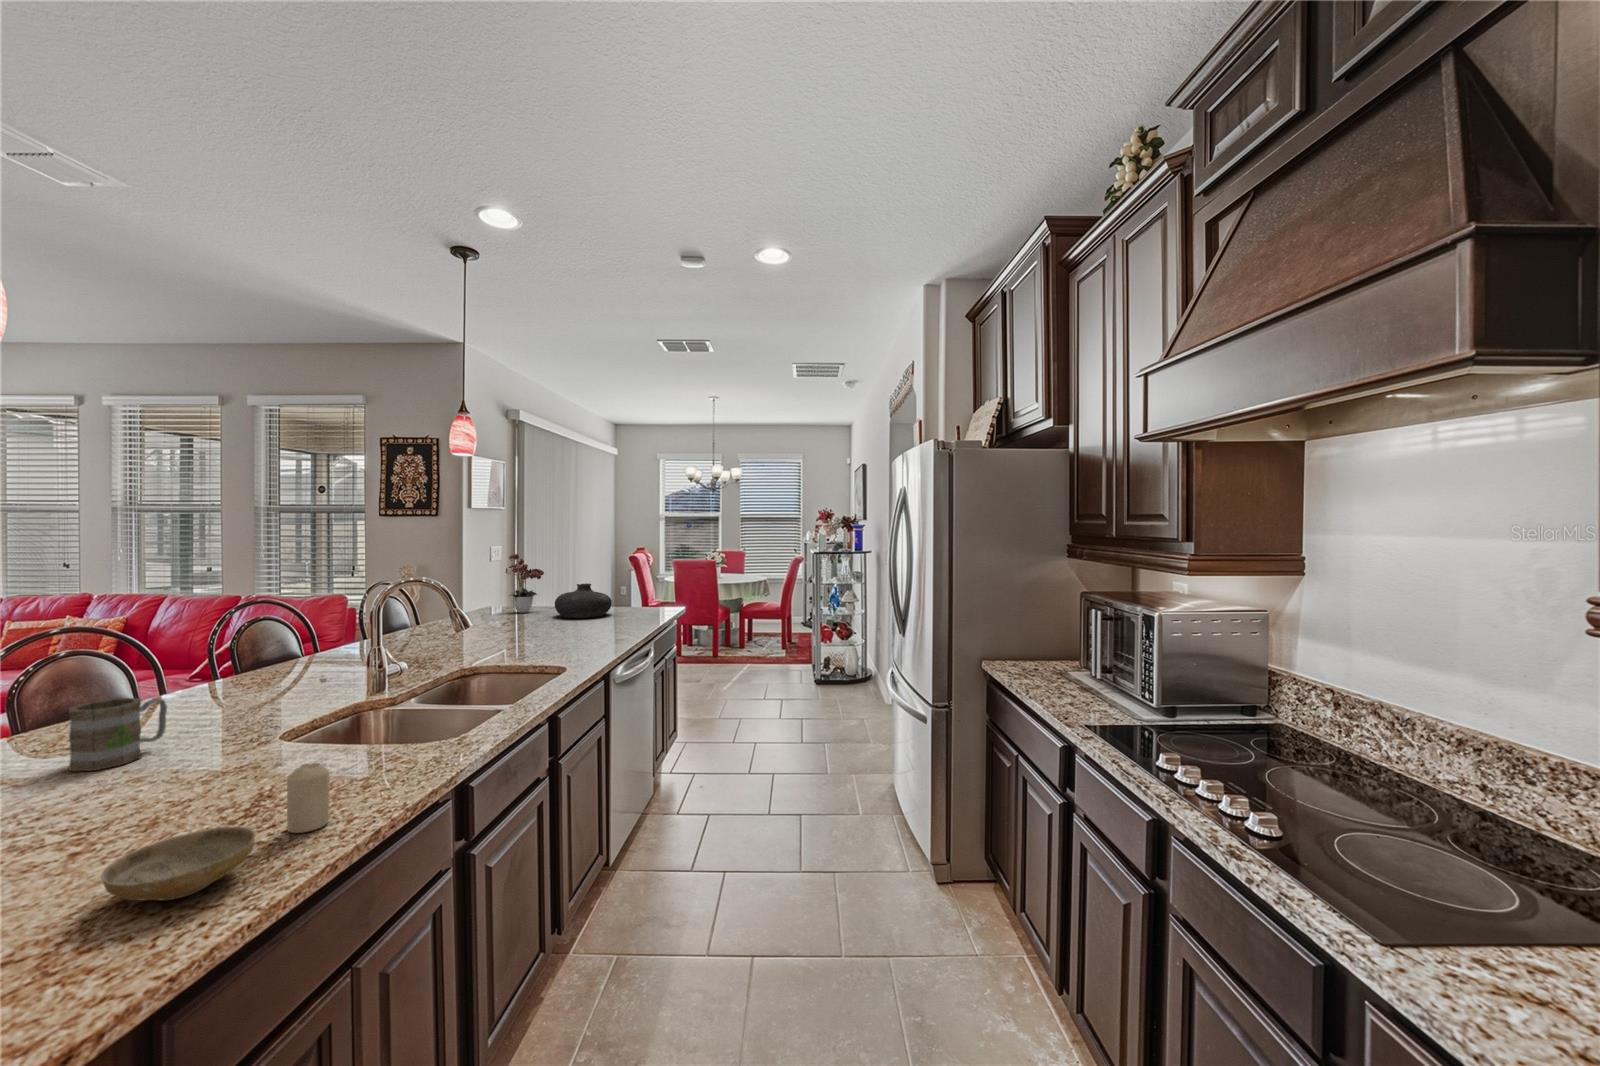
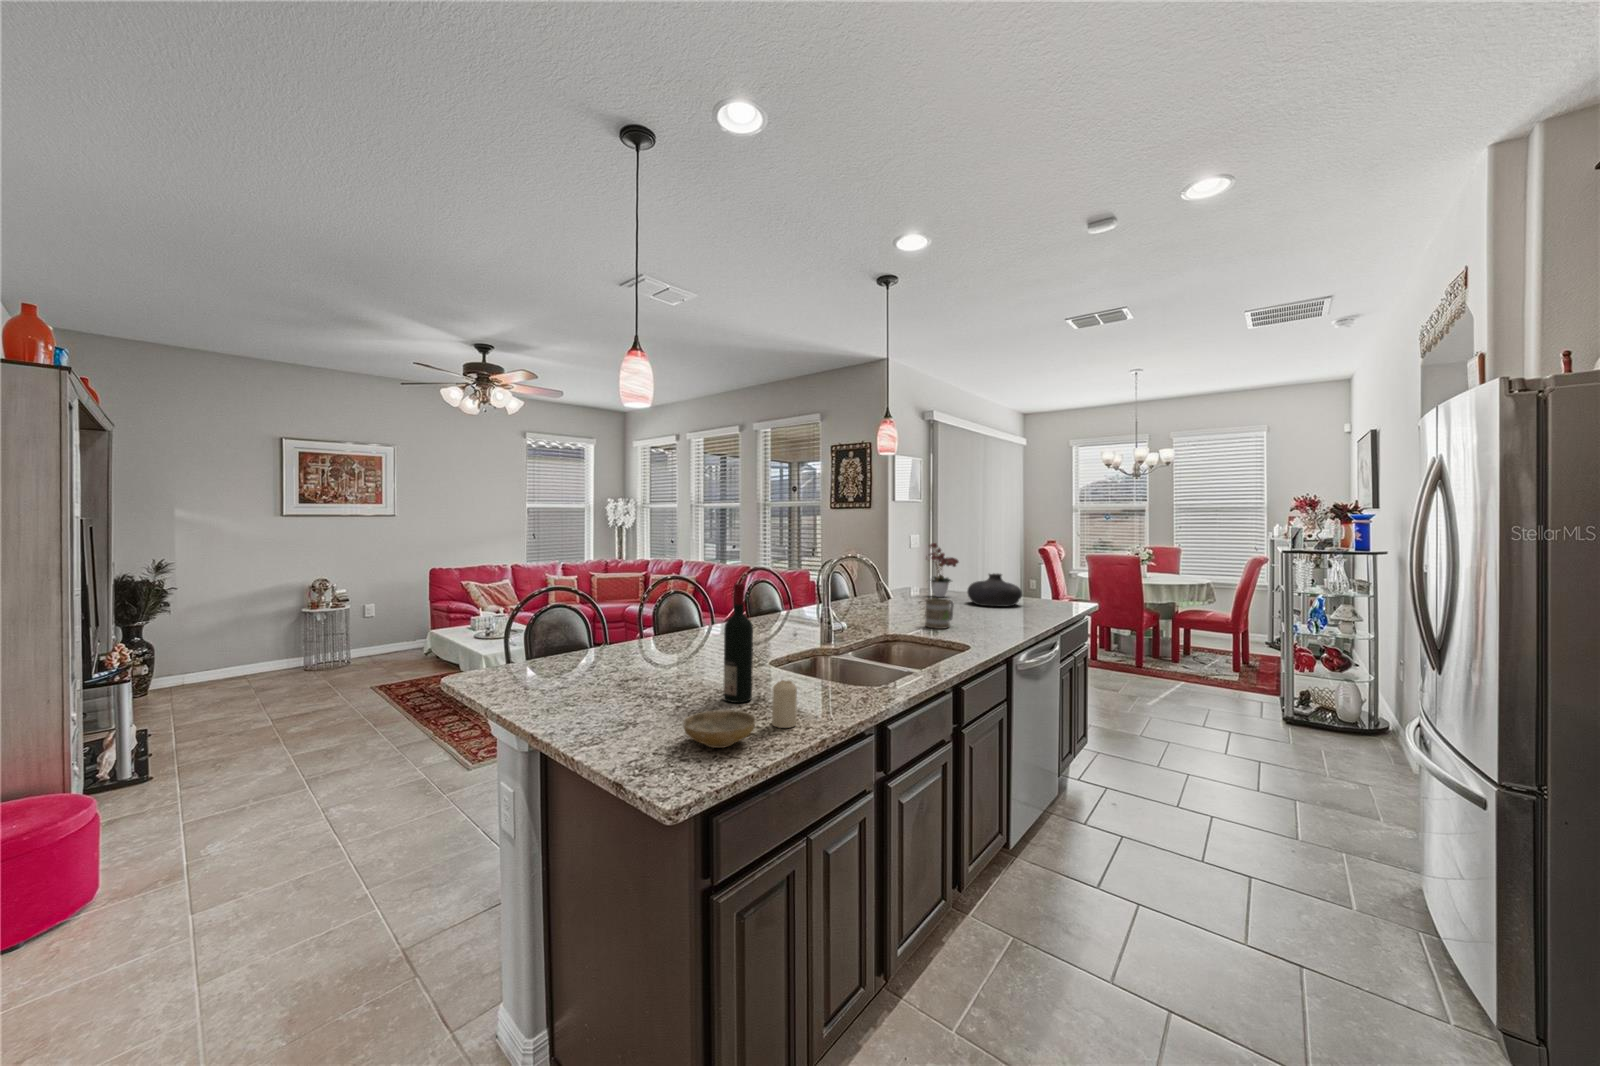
wine bottle: none [195,633,251,810] -> present [723,583,753,703]
mug: present [69,698,167,772] -> present [925,598,954,629]

